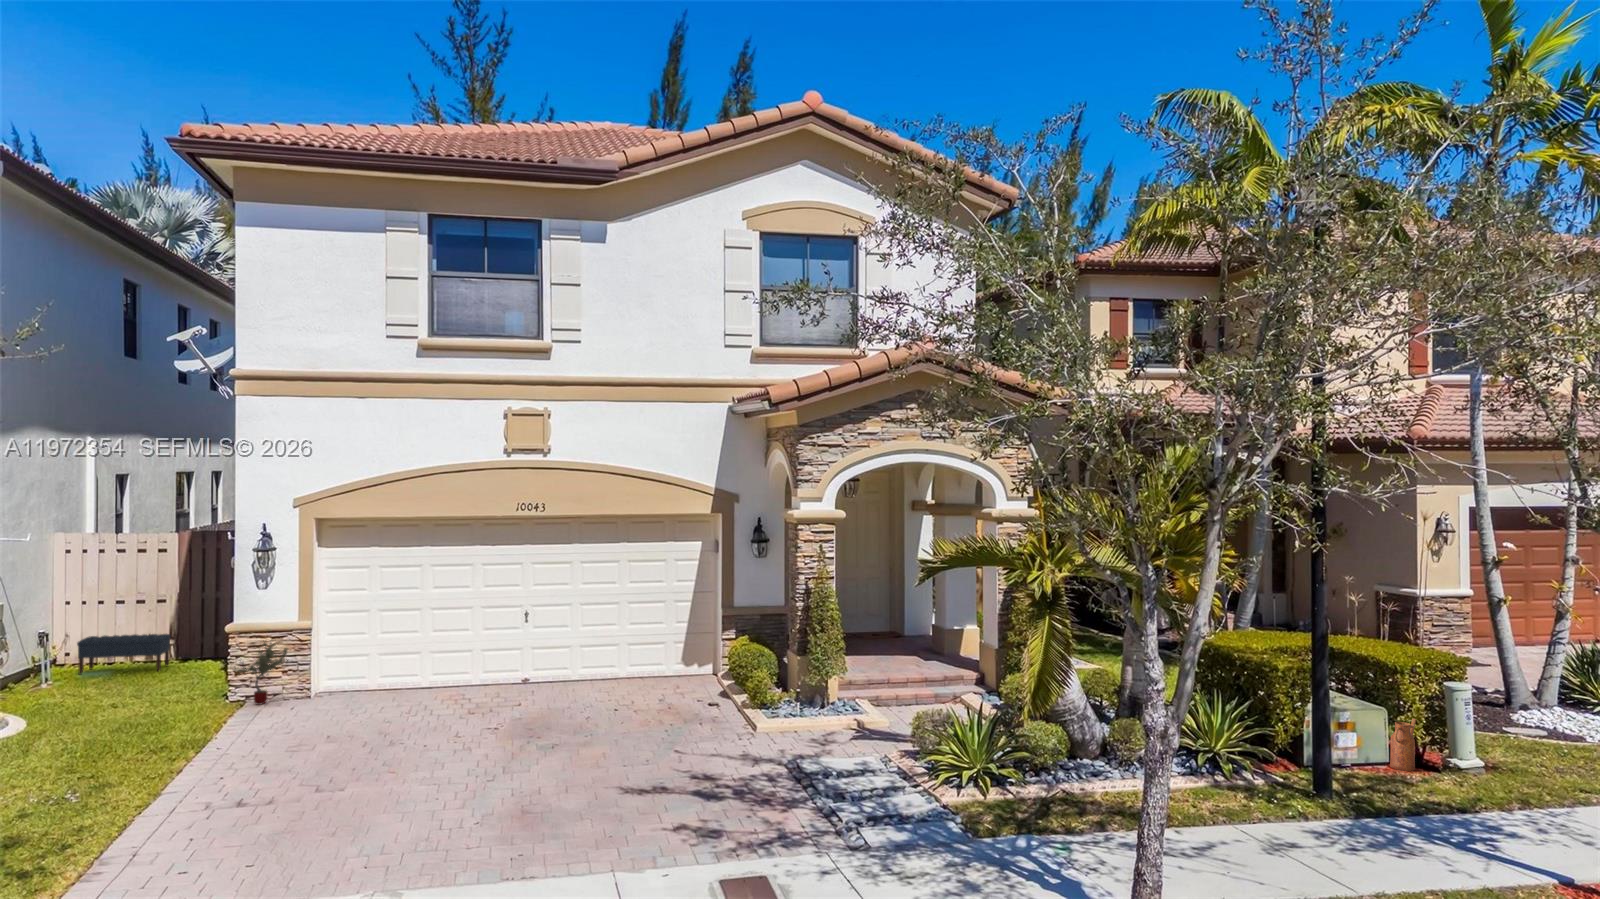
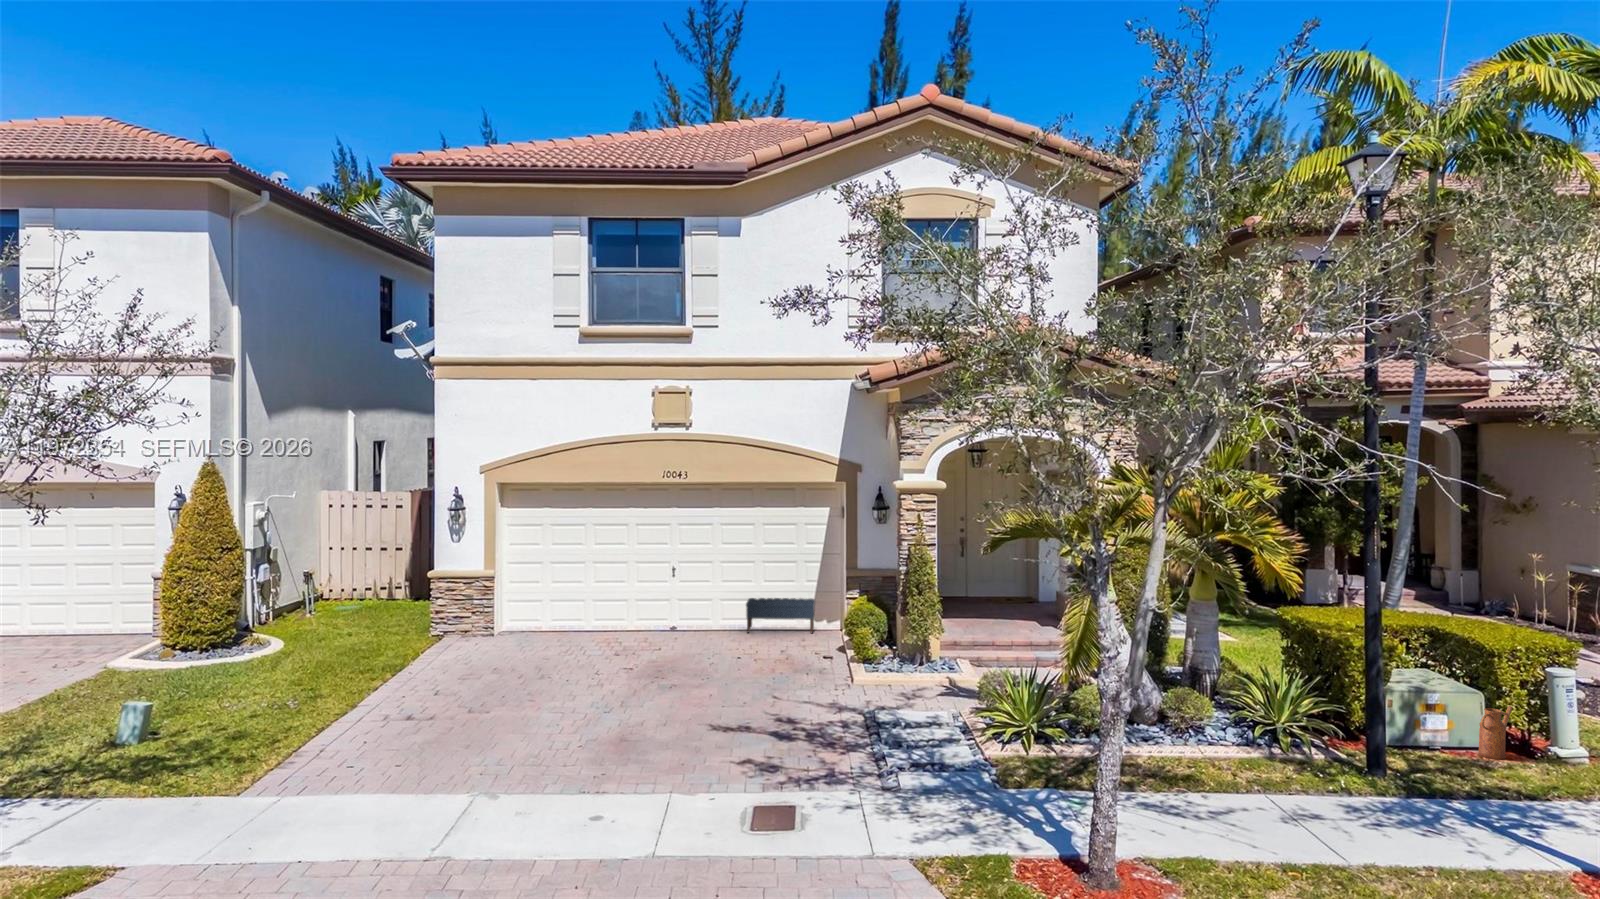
bench: present [77,634,171,674] -> present [746,598,815,633]
potted tree: present [234,640,289,705] -> none [436,583,480,637]

